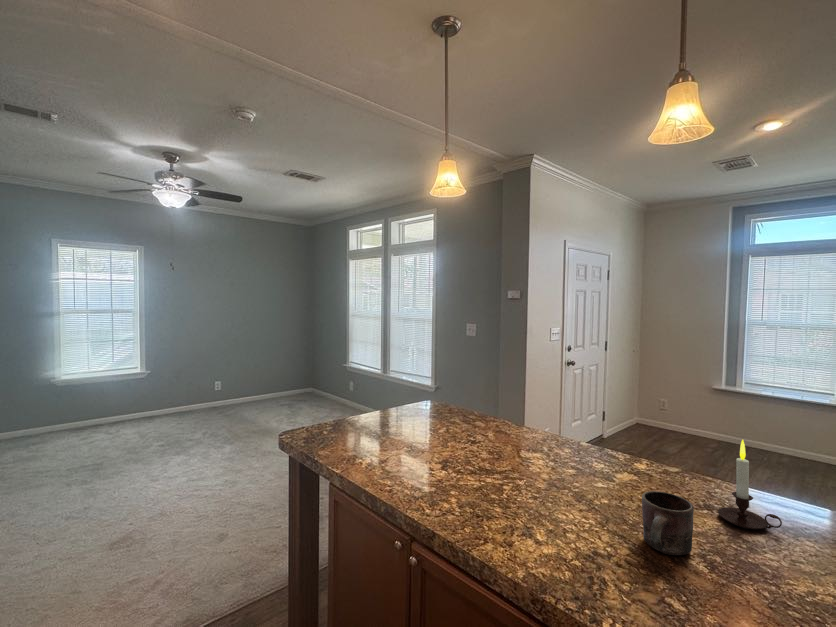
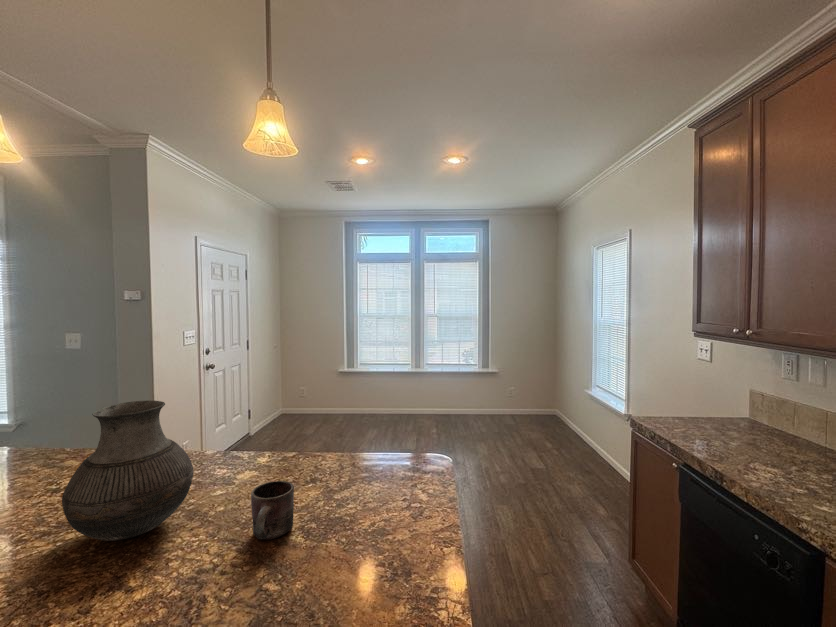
vase: none [488,383,581,498] -> present [62,400,194,541]
candle: present [718,440,782,529] -> none [317,417,357,488]

